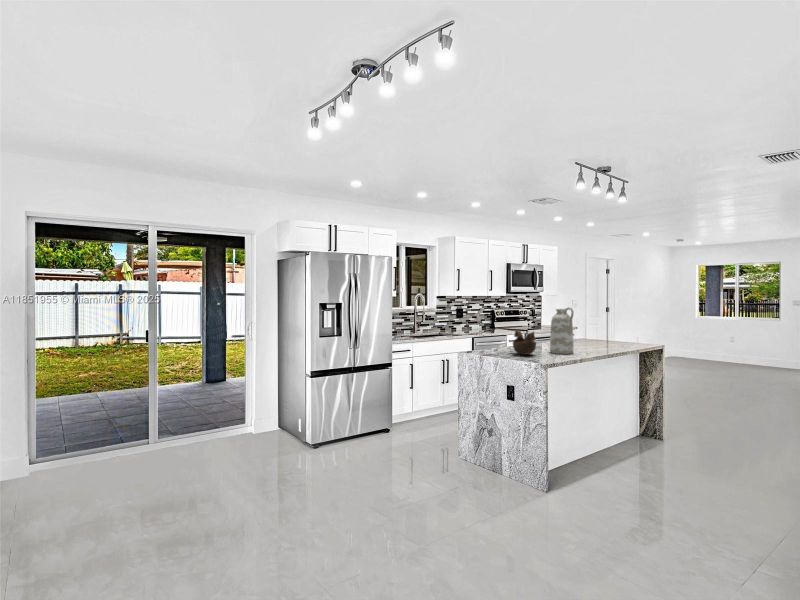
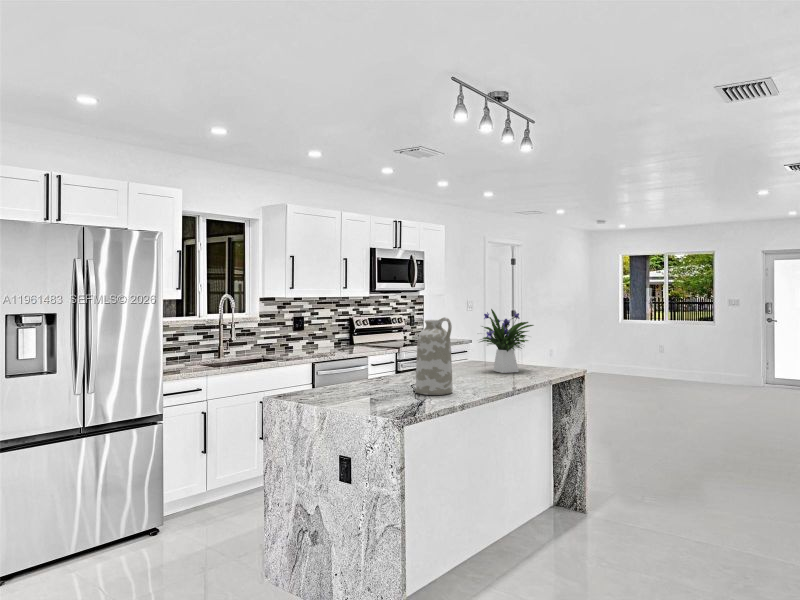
flower arrangement: none [585,303,628,345] -> present [480,309,534,373]
decorative bowl: present [513,329,536,355] -> none [352,355,391,400]

